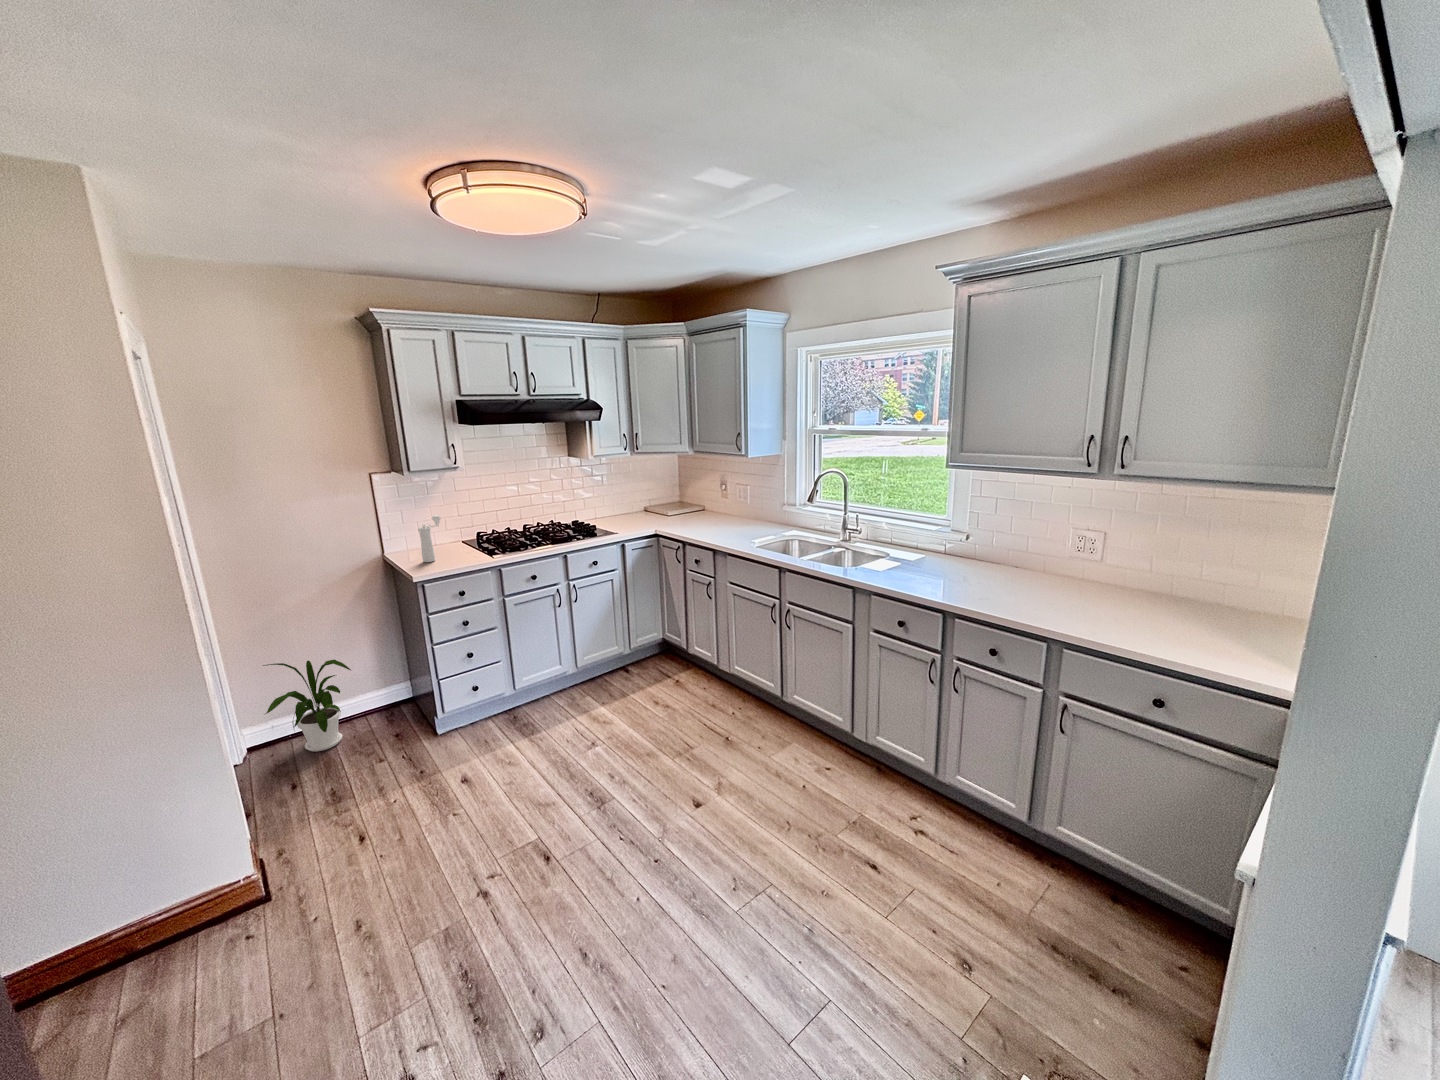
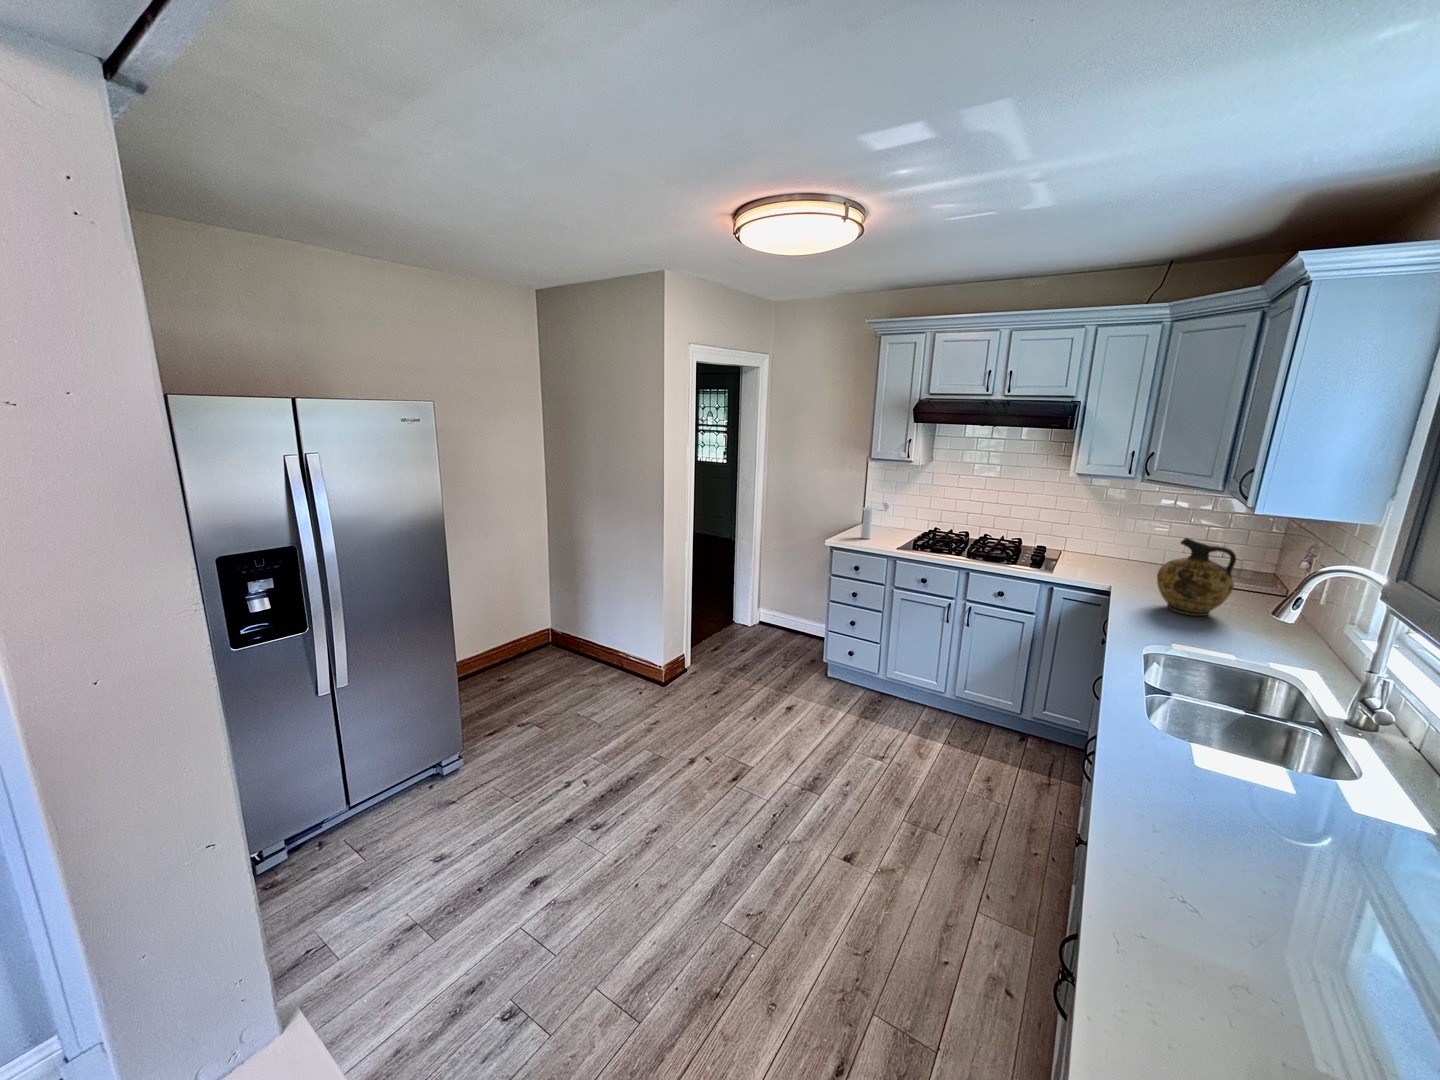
ceramic jug: none [688,481,726,530] -> present [1157,538,1236,616]
house plant: present [263,660,351,751] -> none [748,573,806,646]

